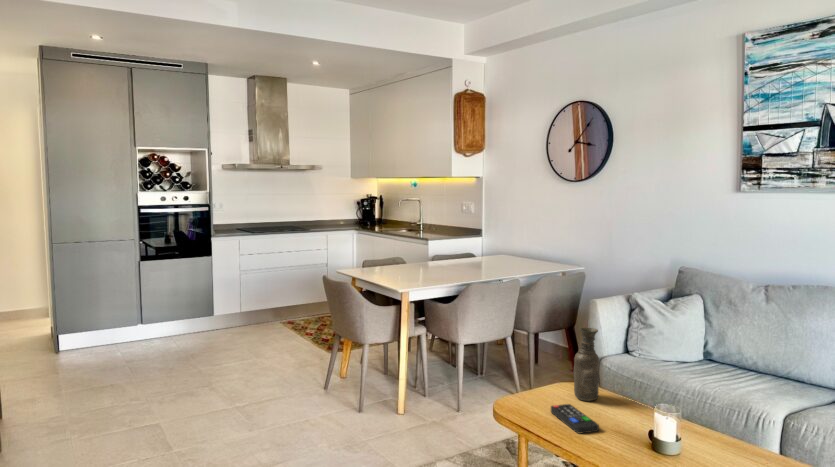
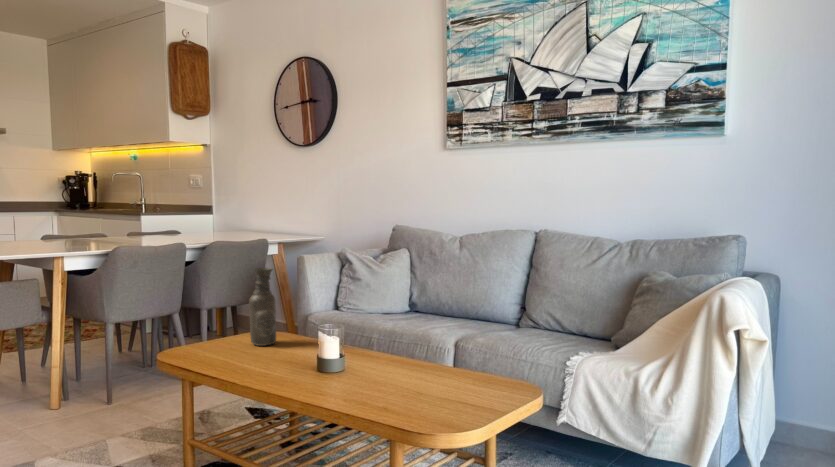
remote control: present [551,404,599,433] -> none [215,347,259,370]

